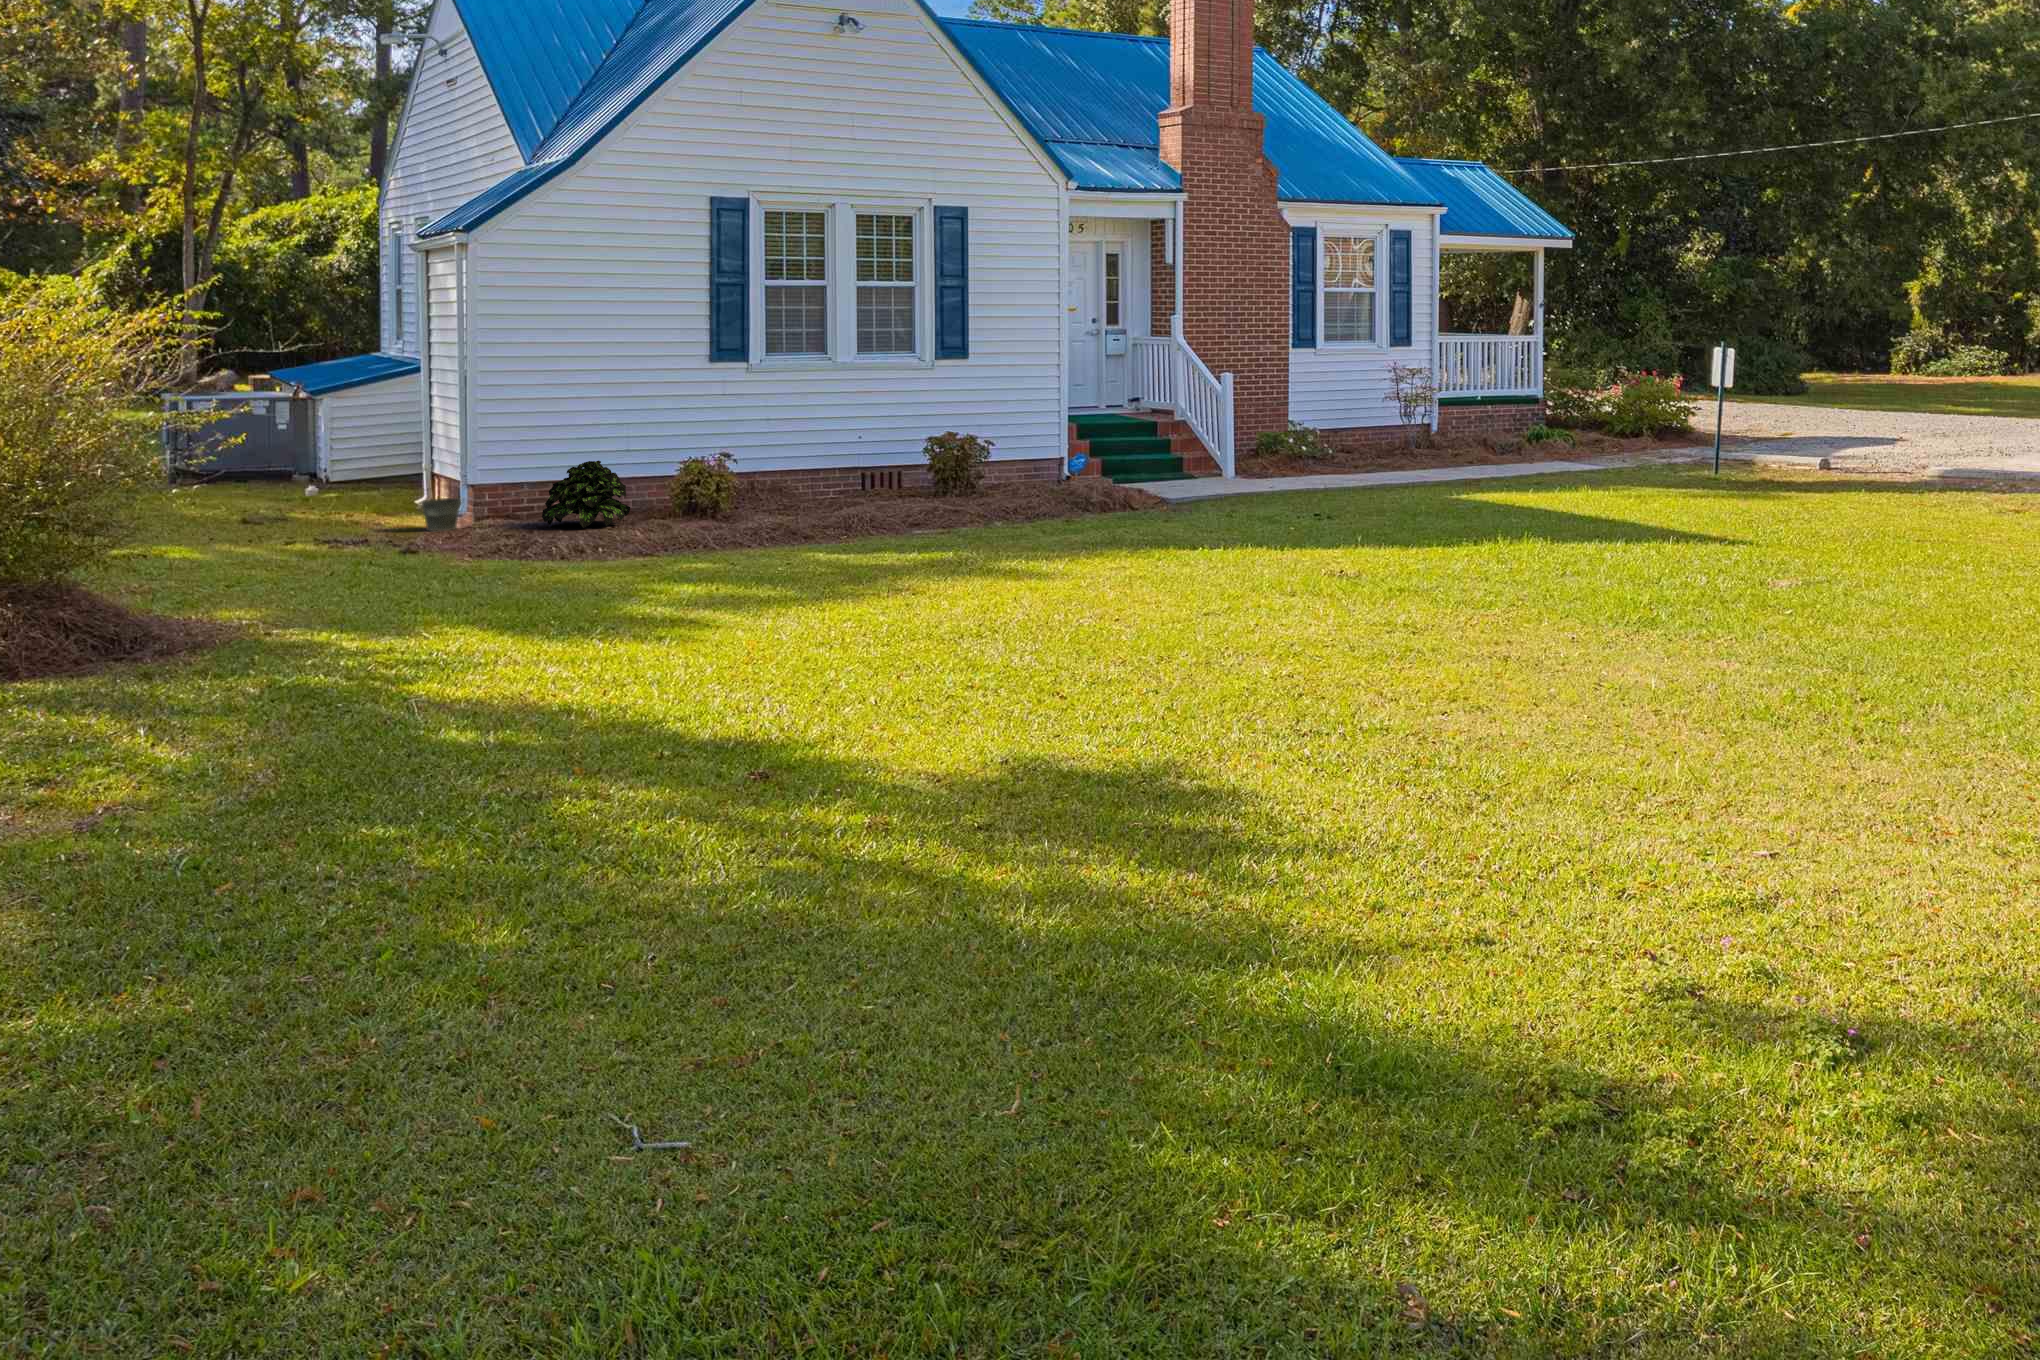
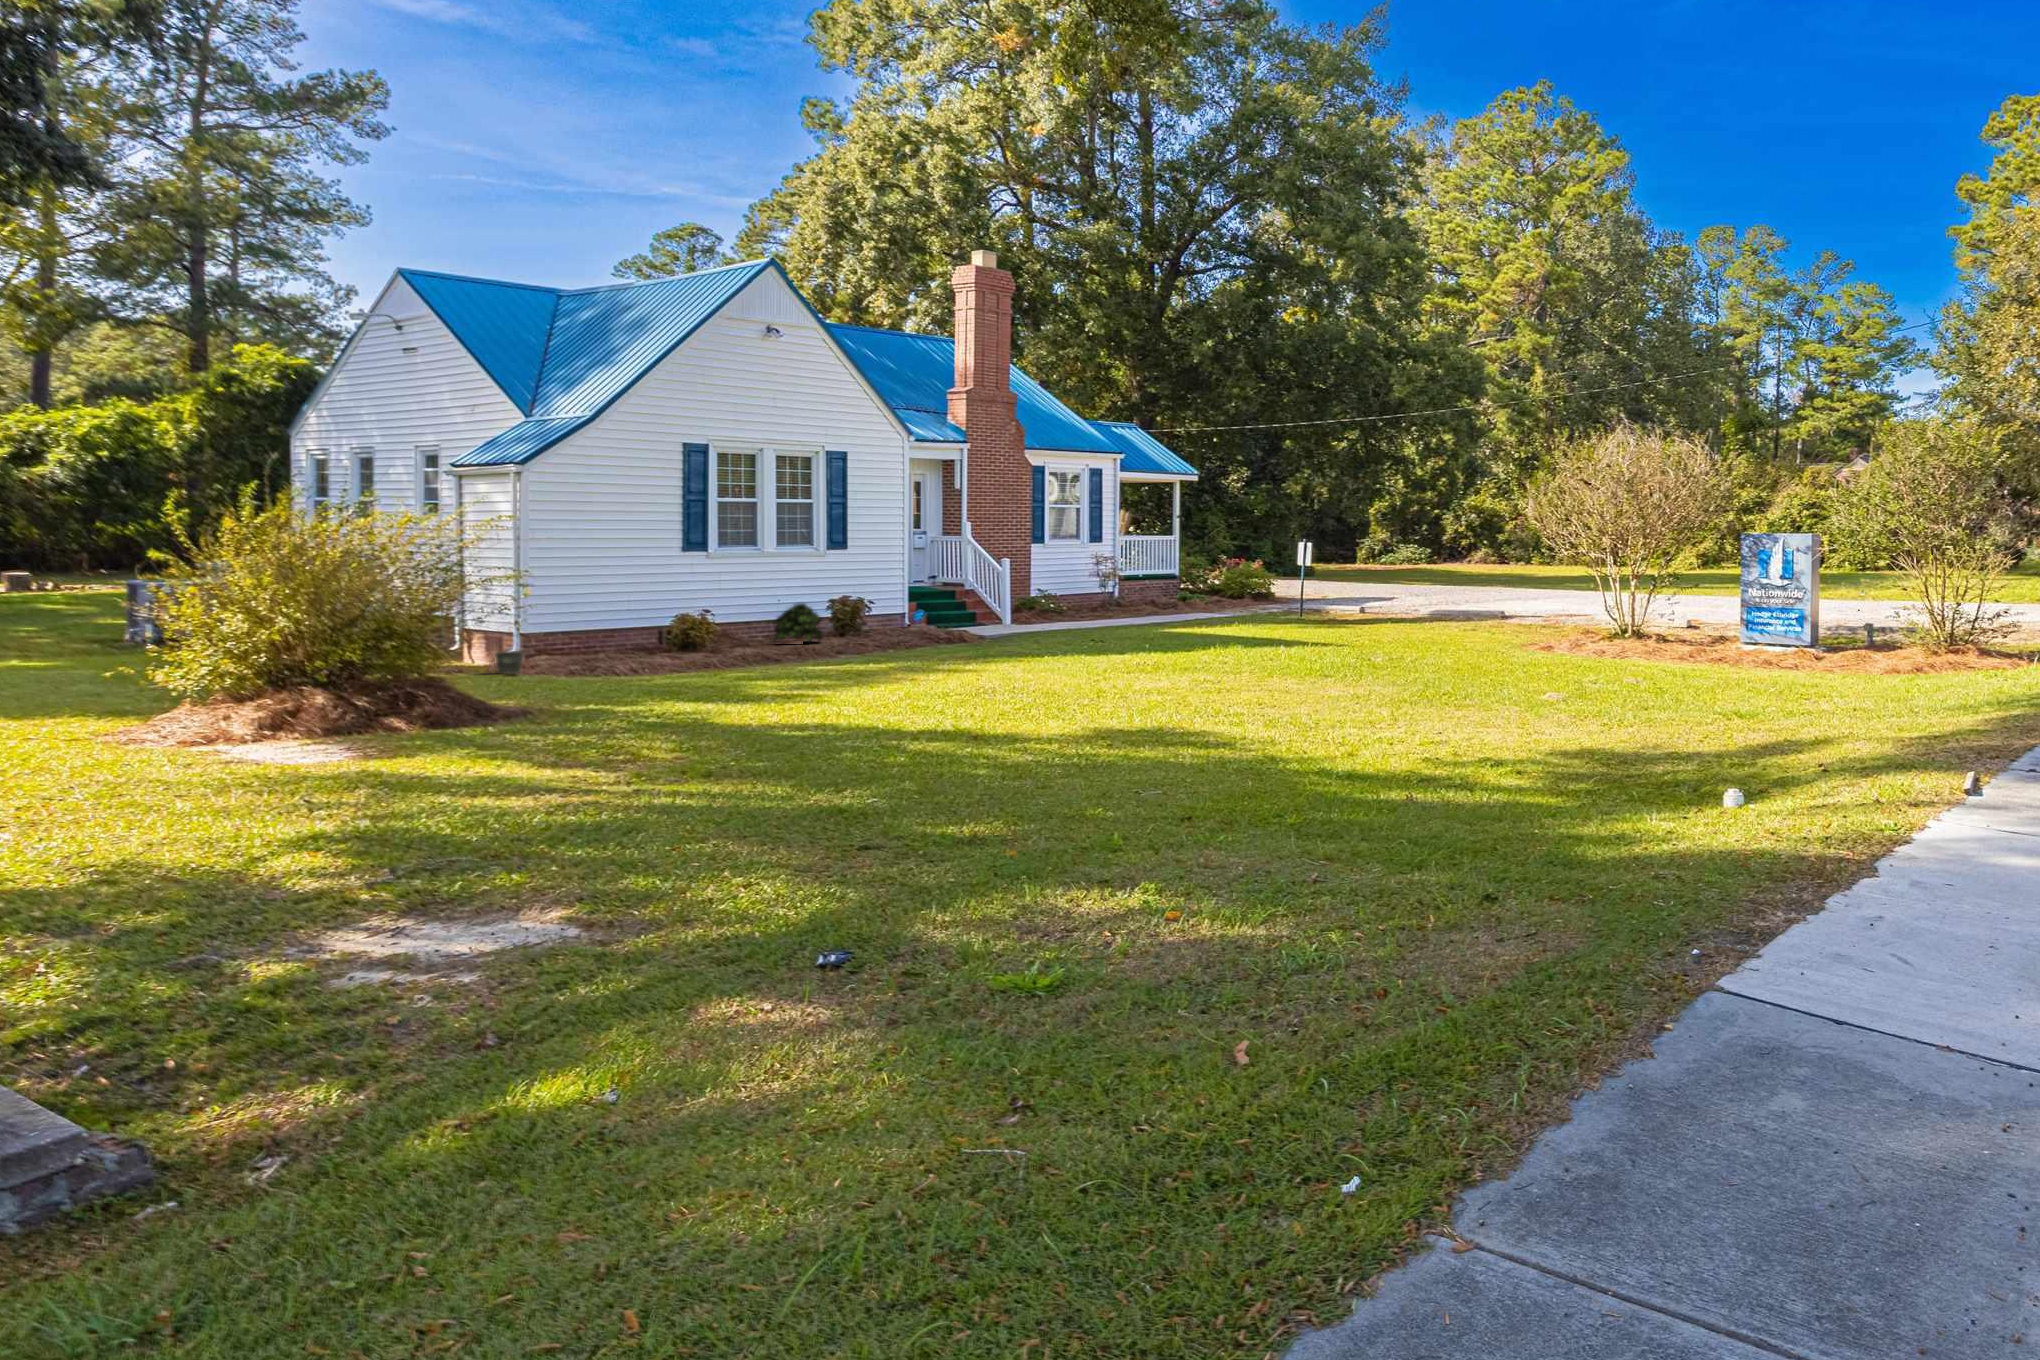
potted plant: present [542,461,630,528] -> present [774,603,822,642]

